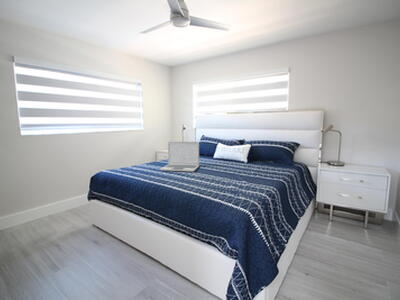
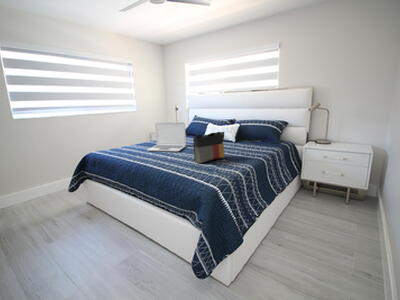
tote bag: none [213,152,245,184] -> present [193,132,225,163]

